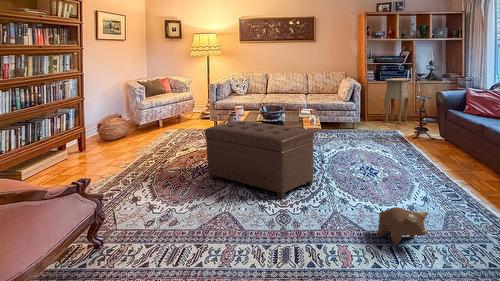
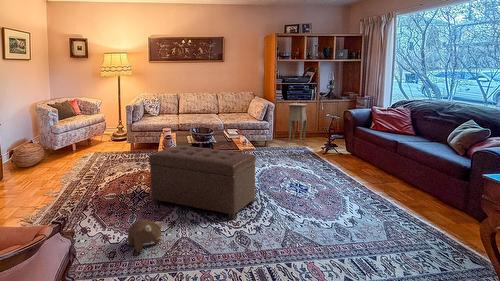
plush toy: present [378,207,428,245] -> present [128,219,163,252]

